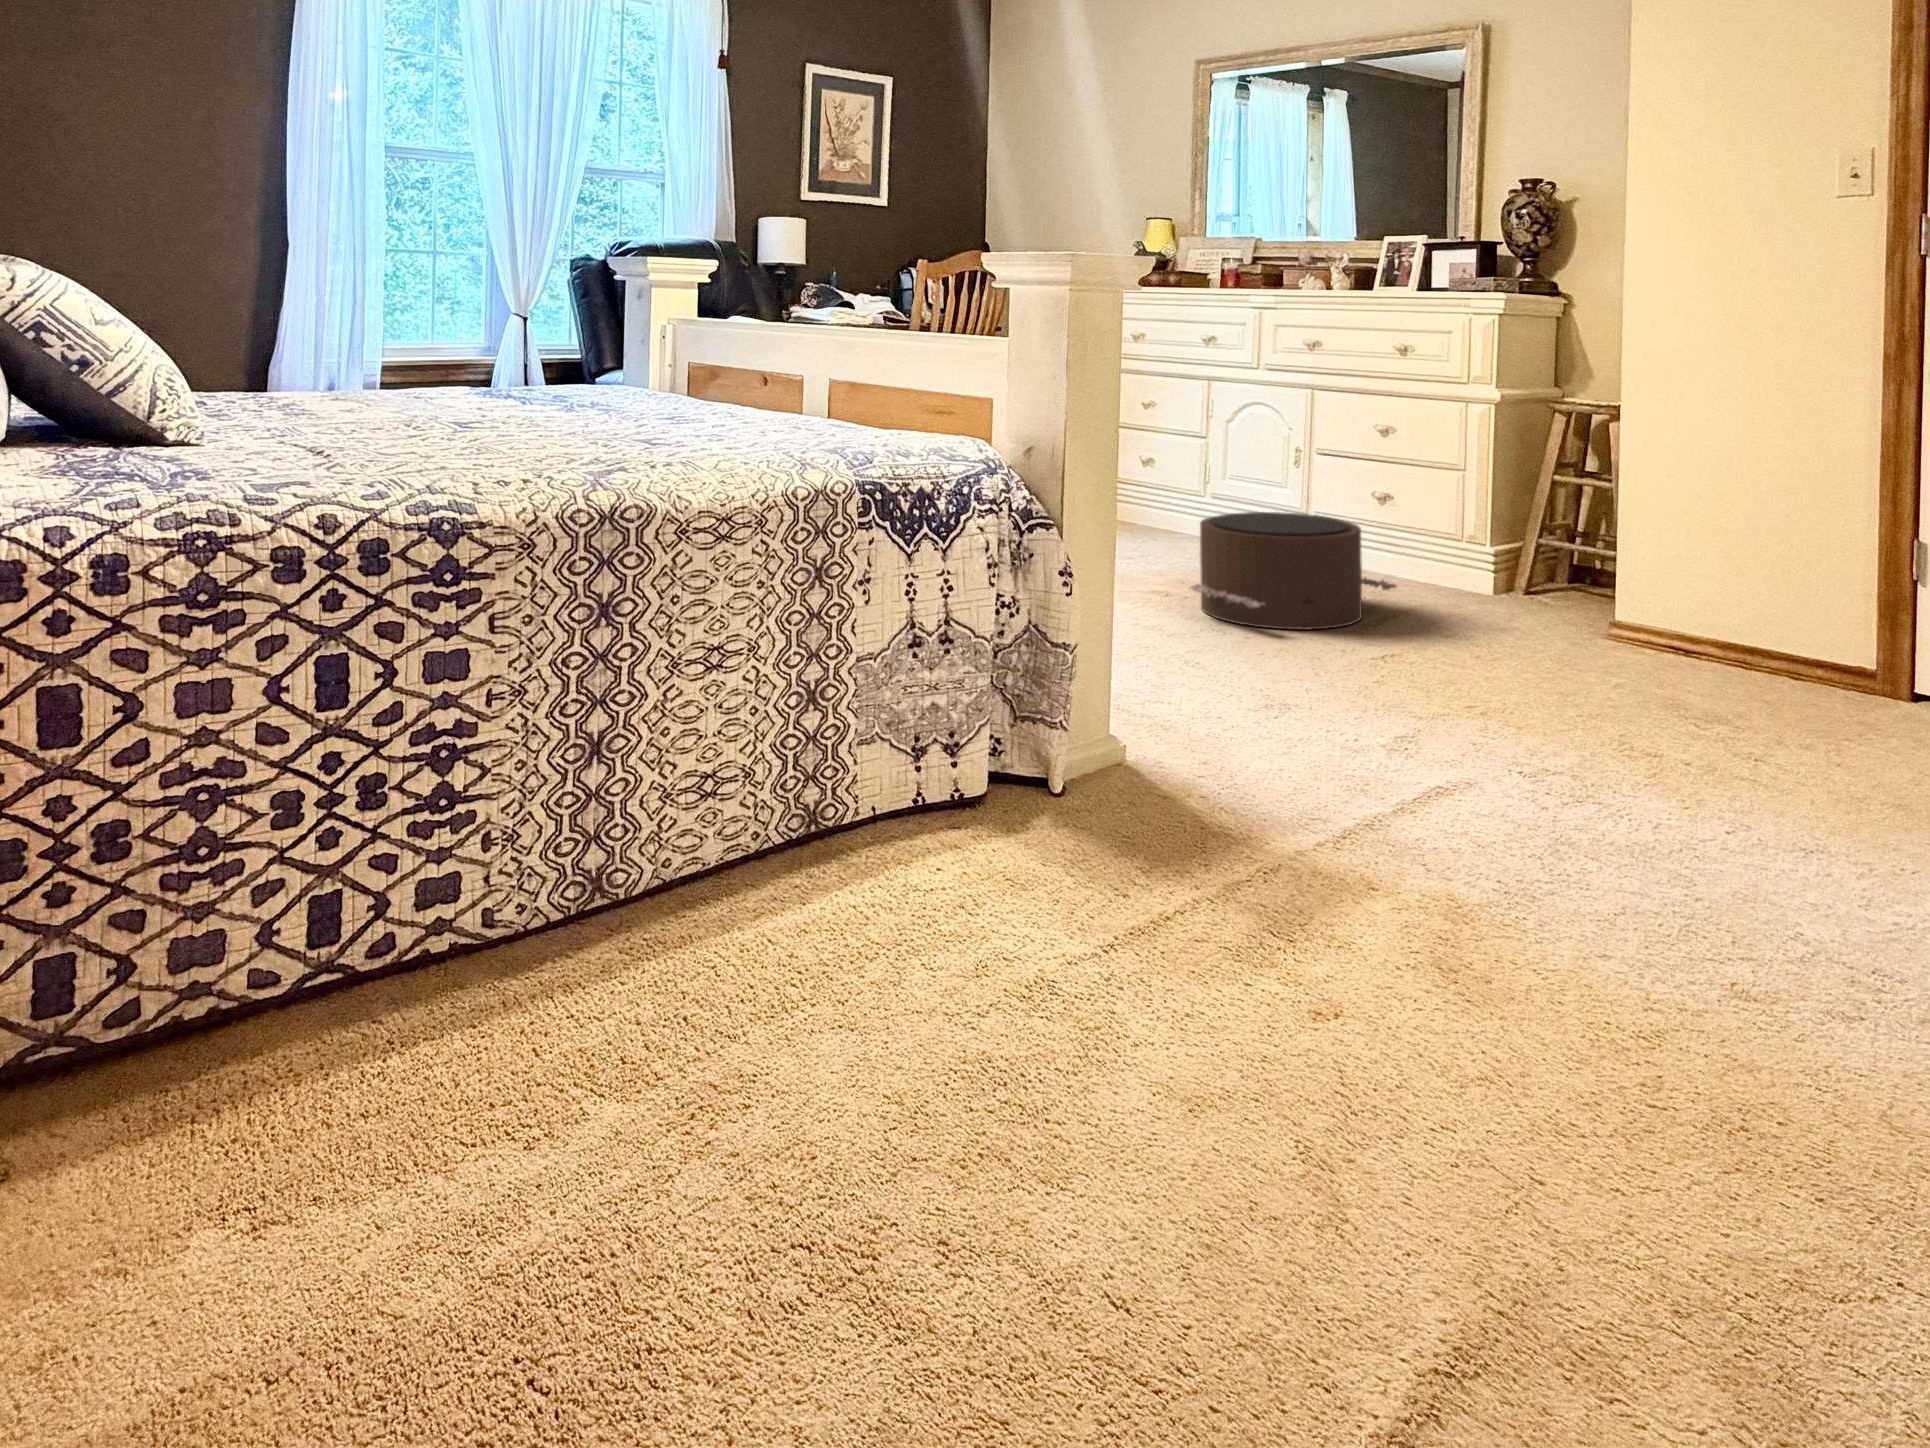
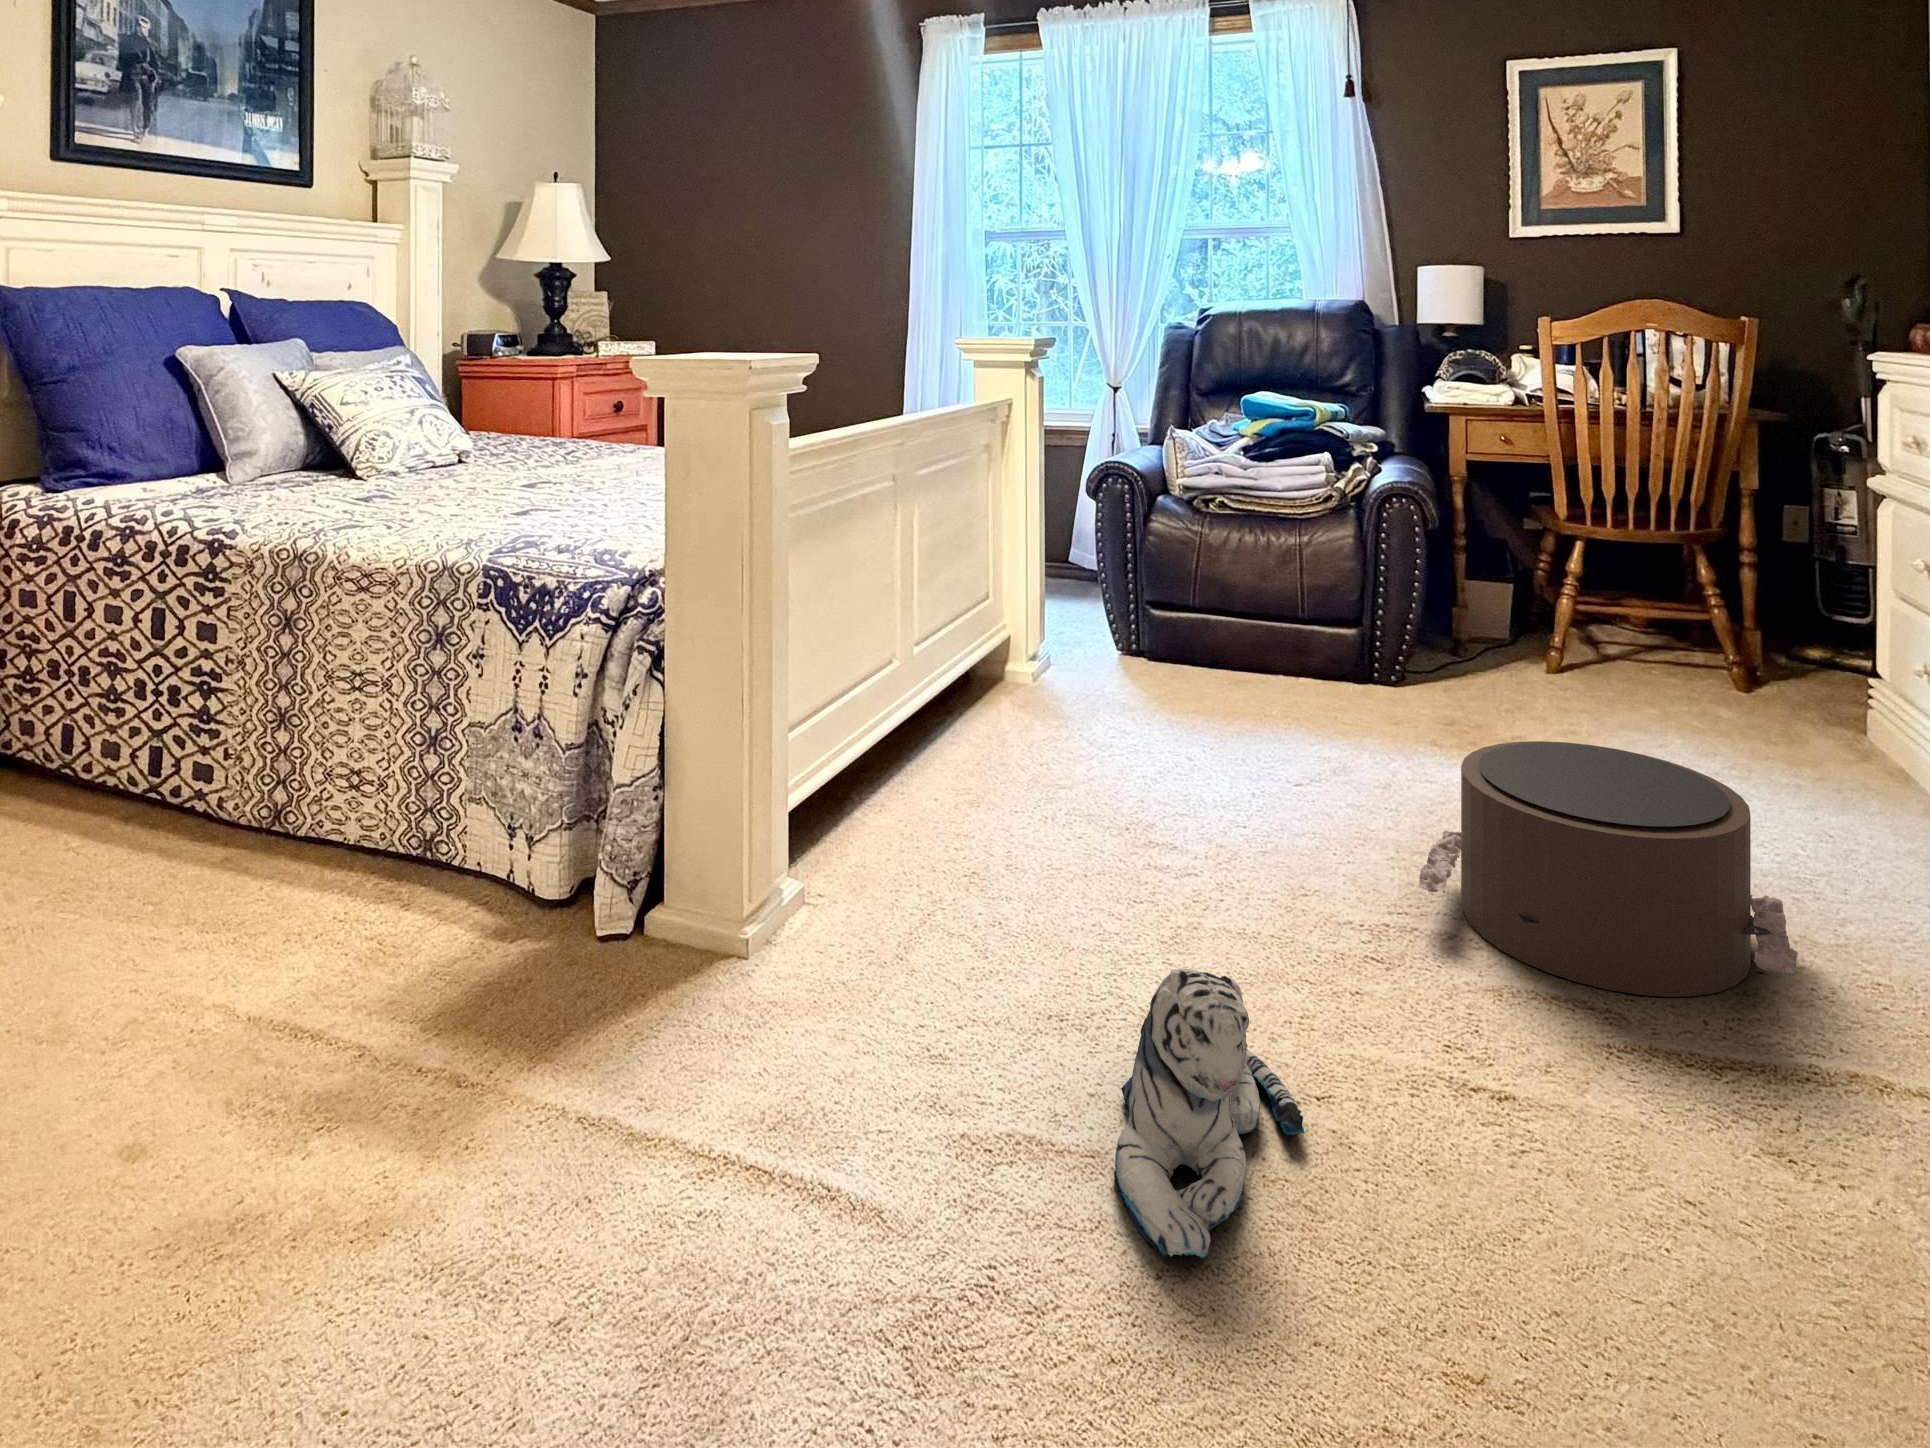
plush toy: none [1349,609,1560,744] -> present [1114,969,1304,1258]

